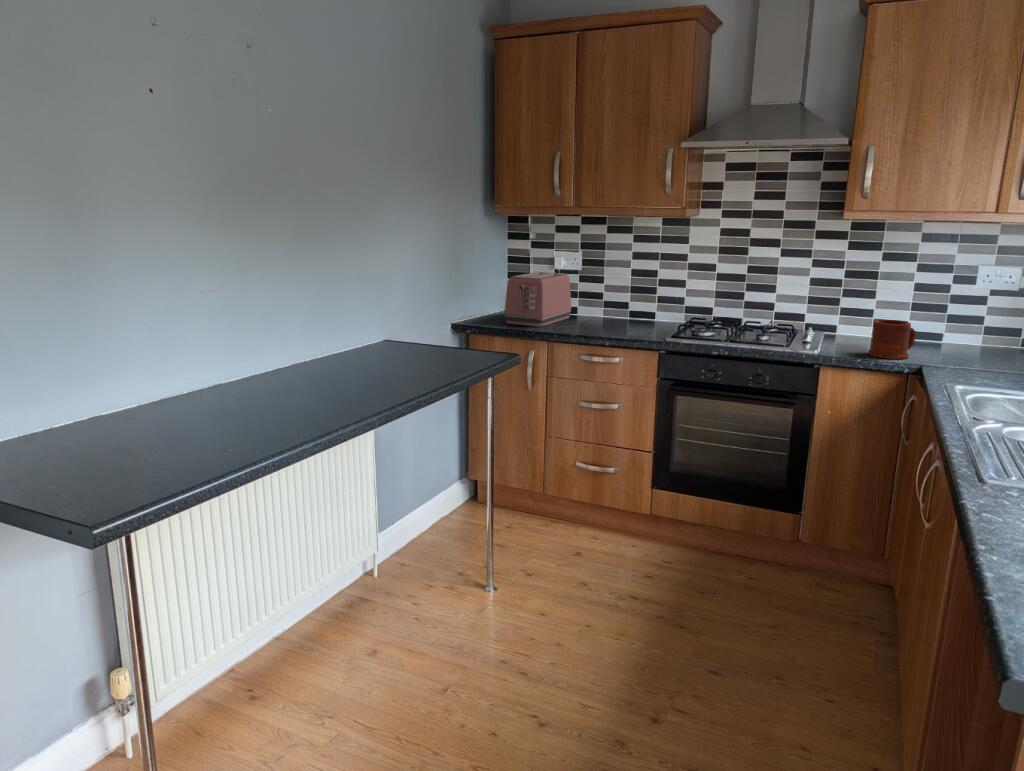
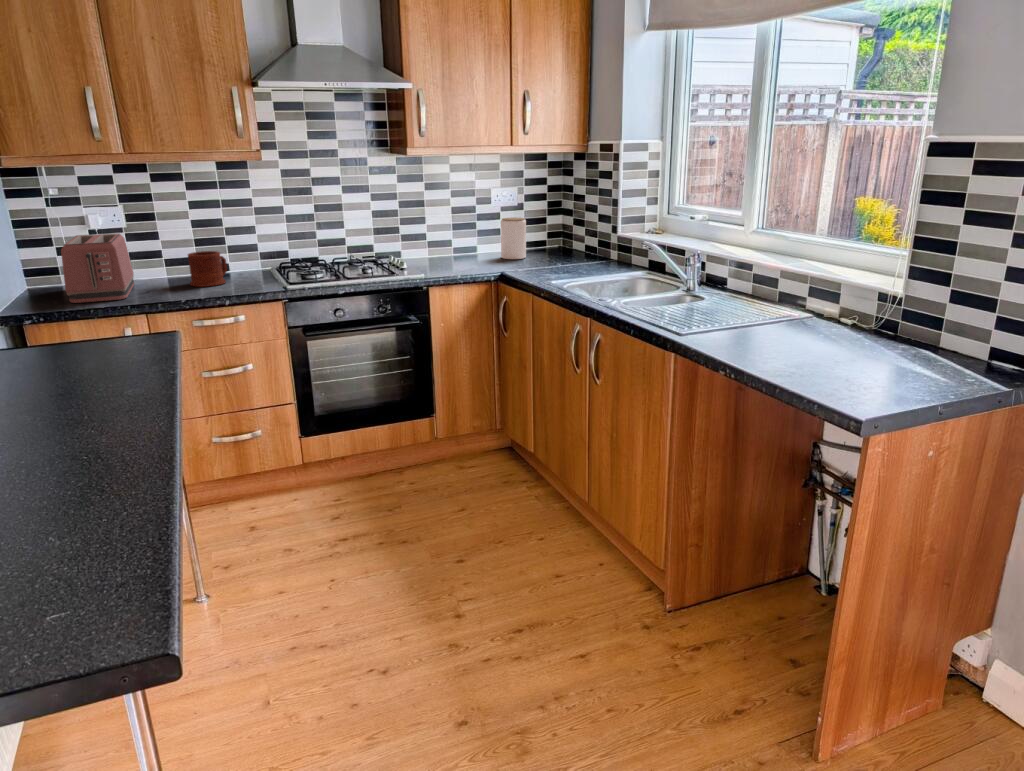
jar: none [961,303,1006,358] -> present [501,217,526,259]
mug: present [868,320,916,359] -> present [188,251,227,287]

